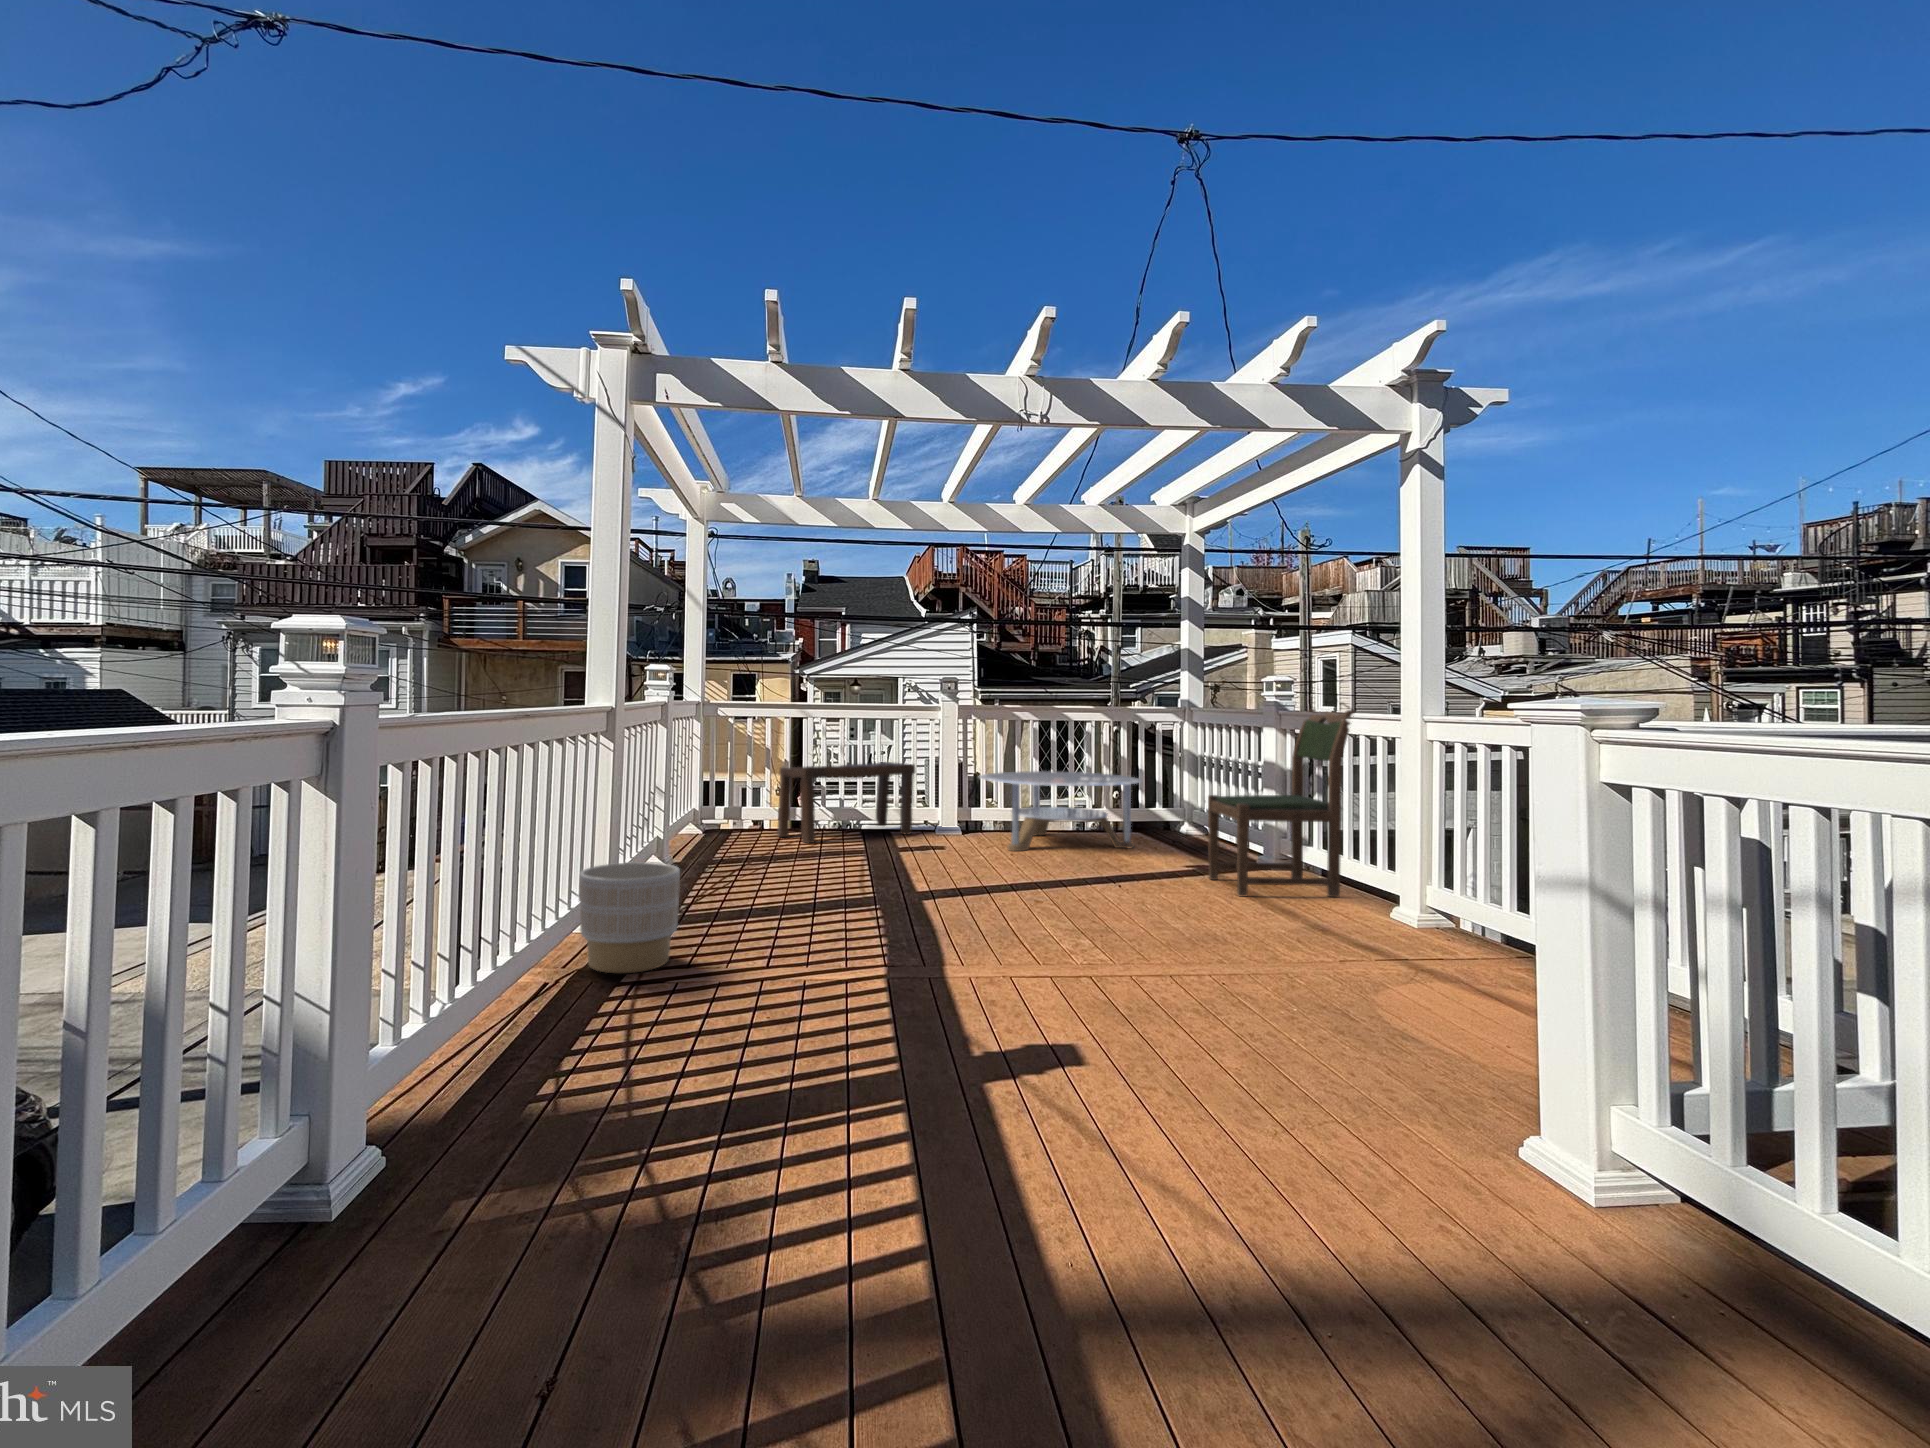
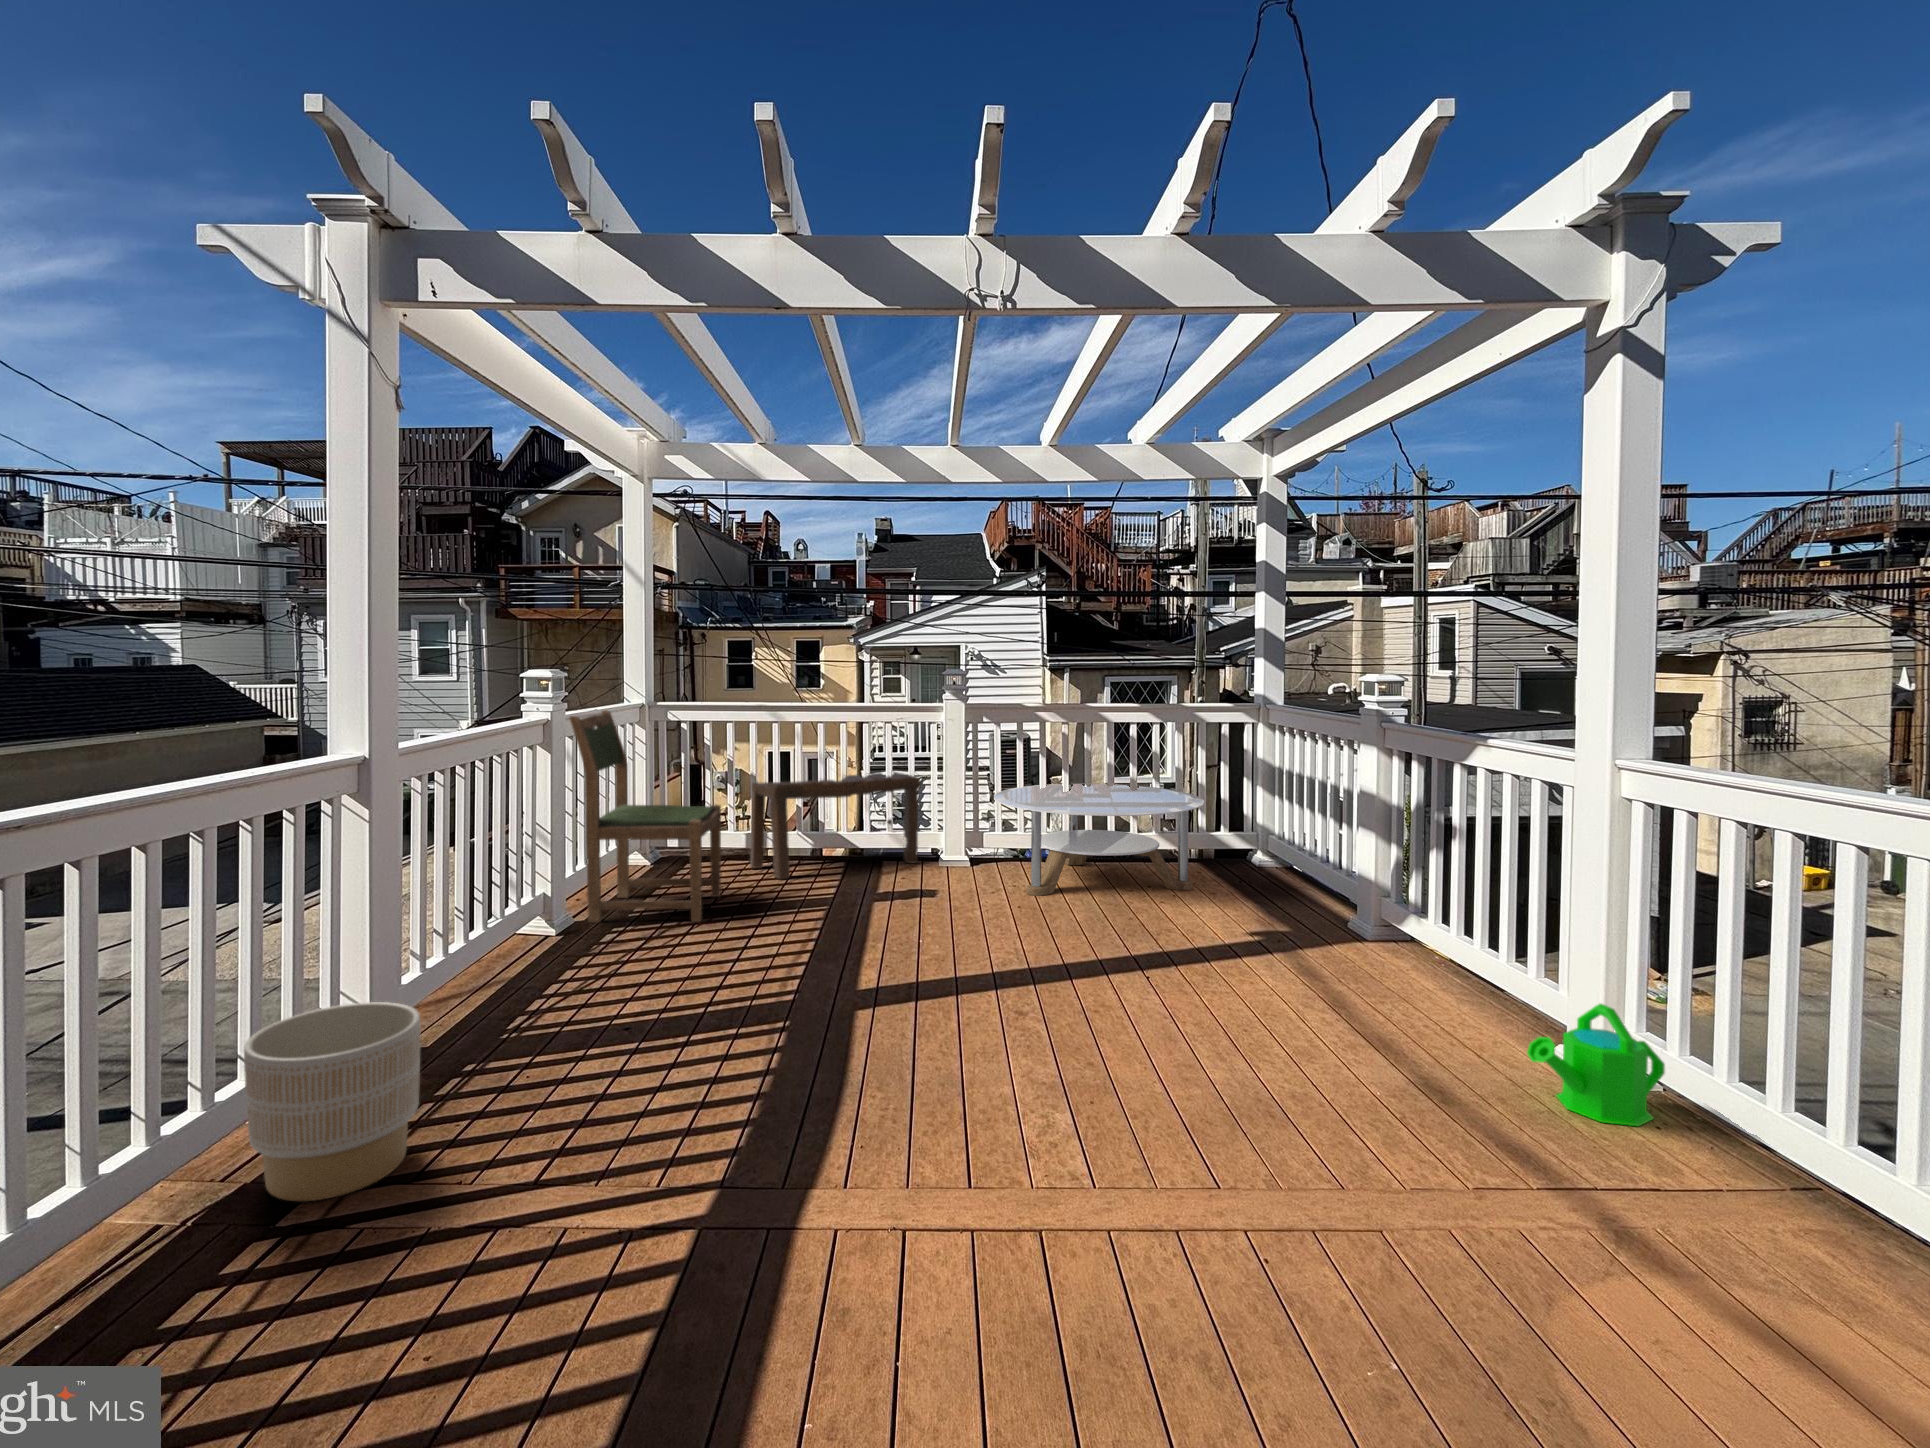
dining chair: present [1208,709,1354,897] -> present [570,710,721,922]
watering can: none [1372,869,1456,942] -> present [1527,1004,1665,1126]

